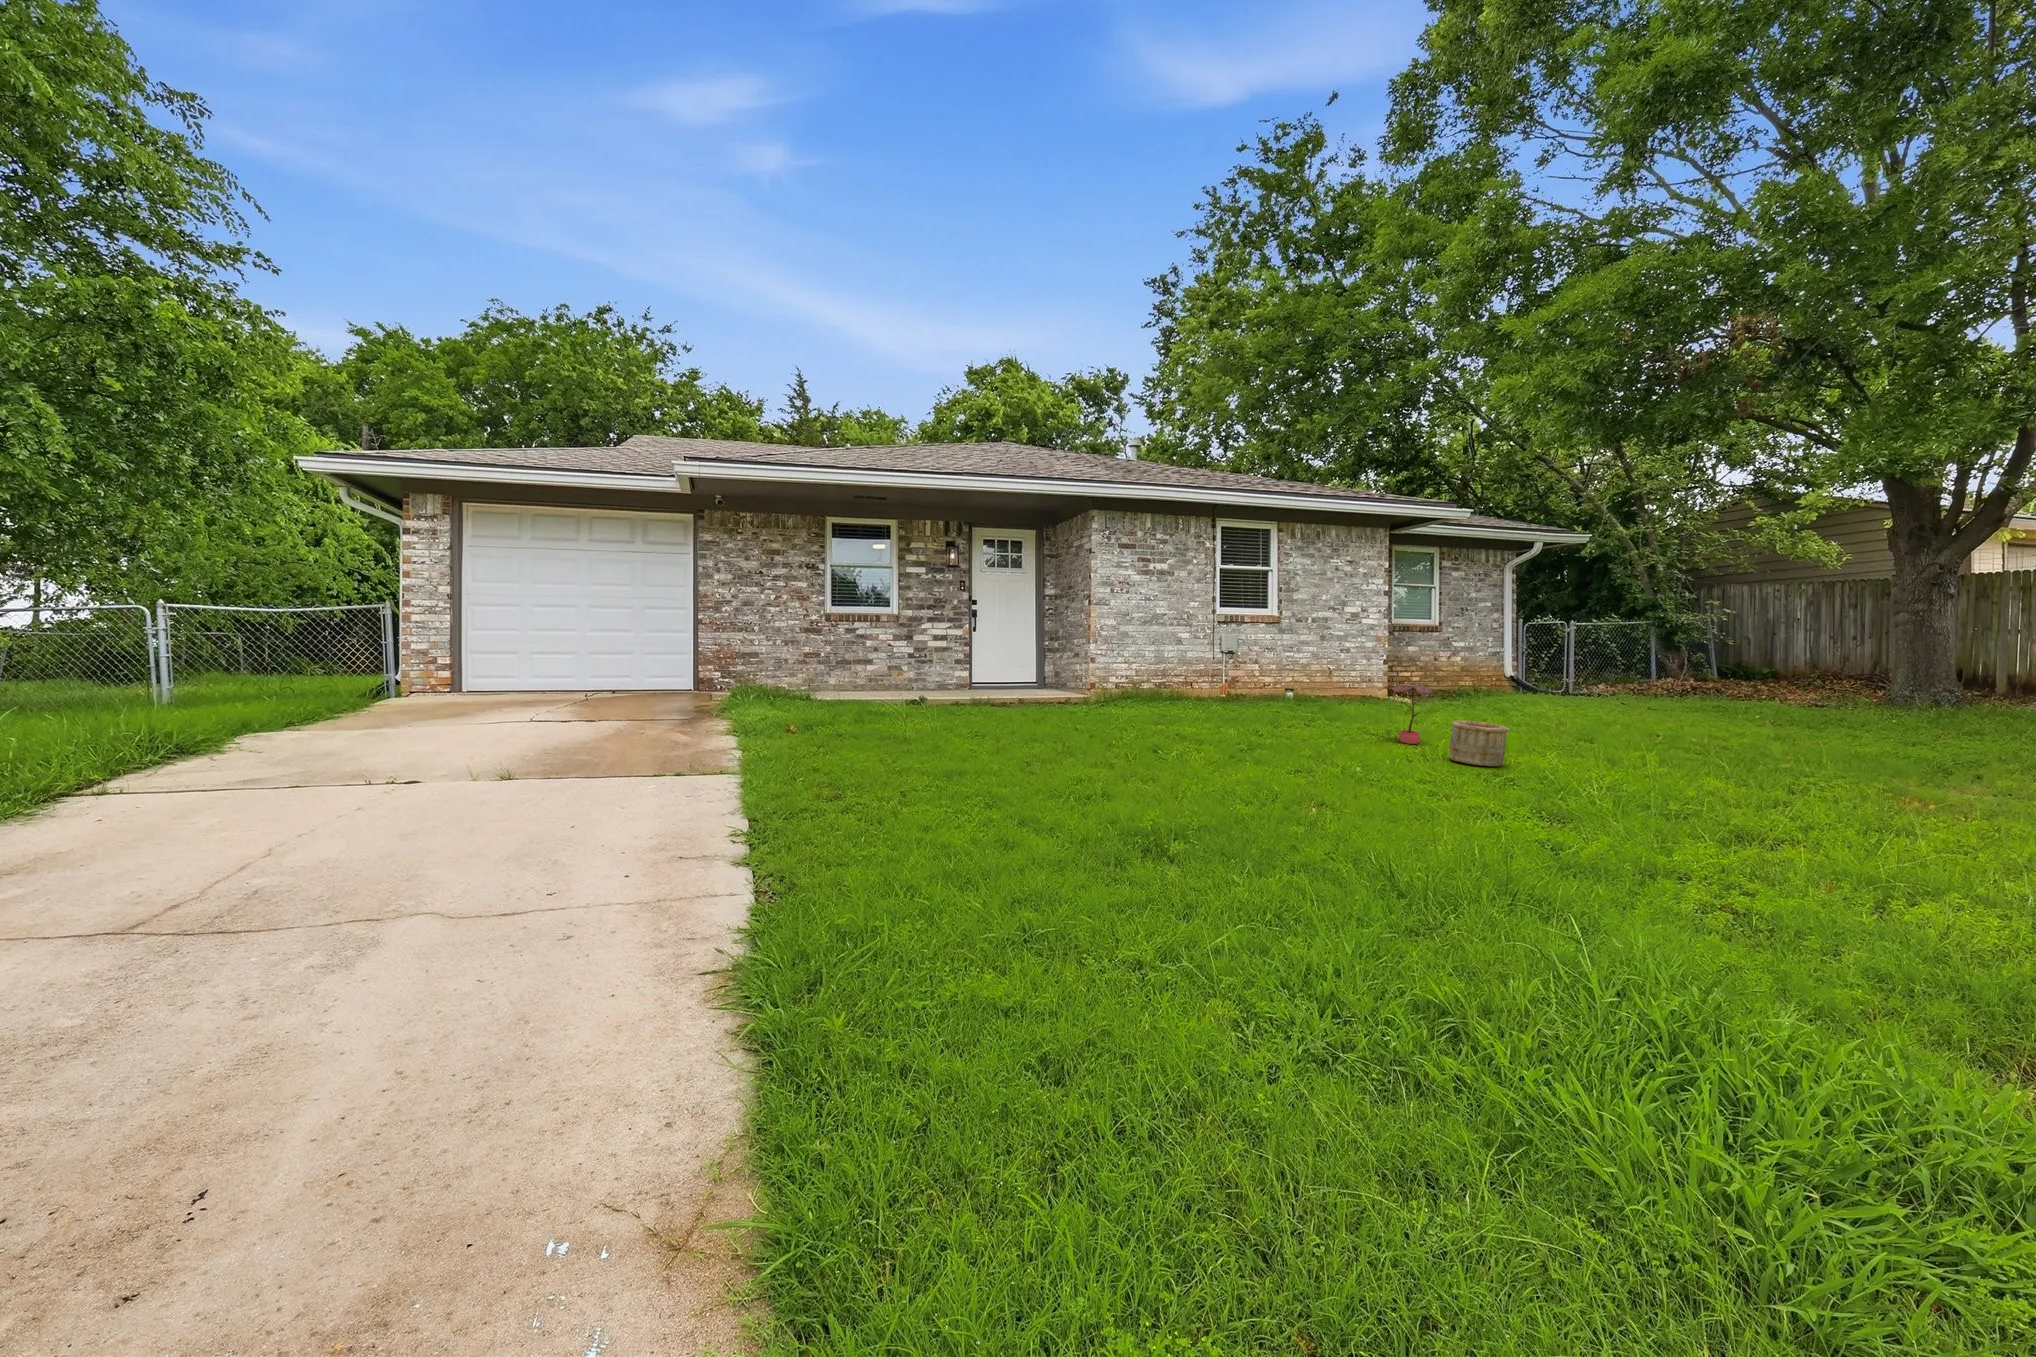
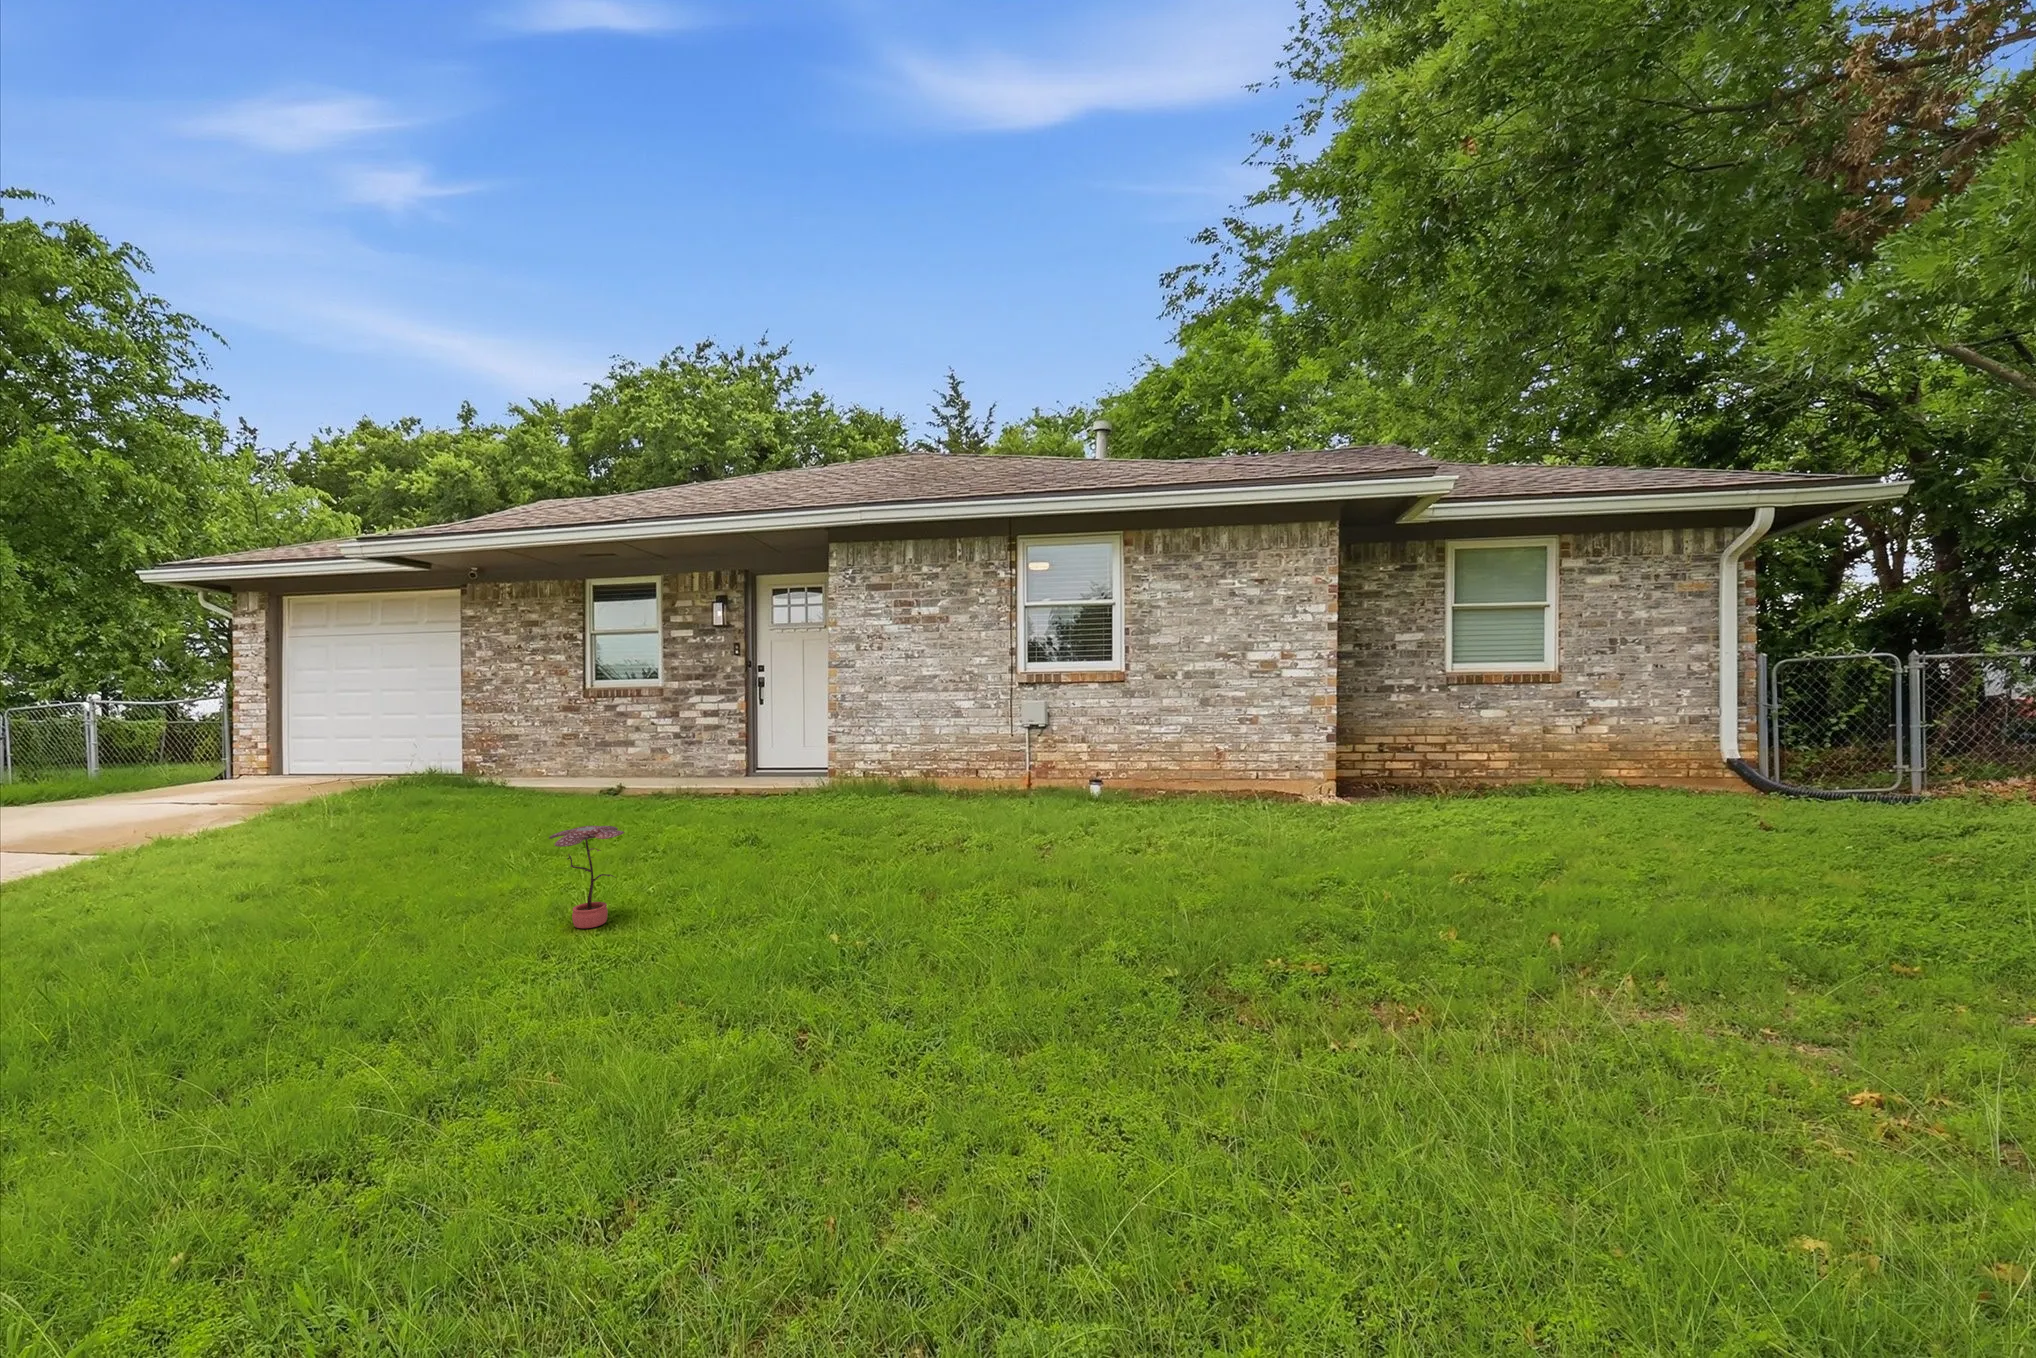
wooden bucket: present [1449,720,1509,766] -> none [370,906,479,1004]

